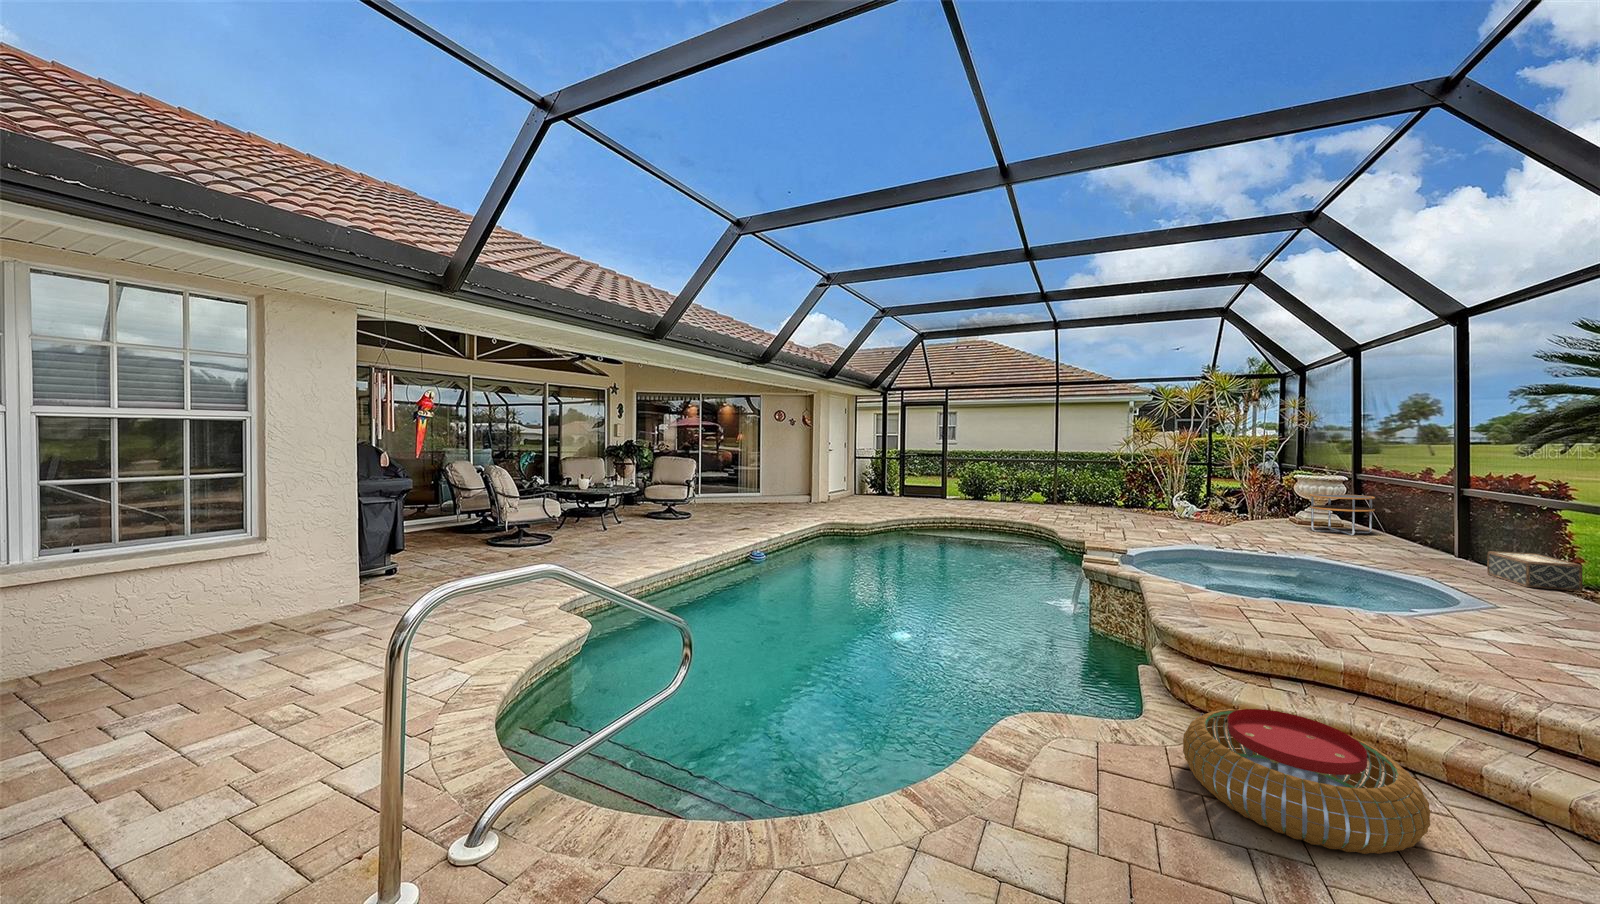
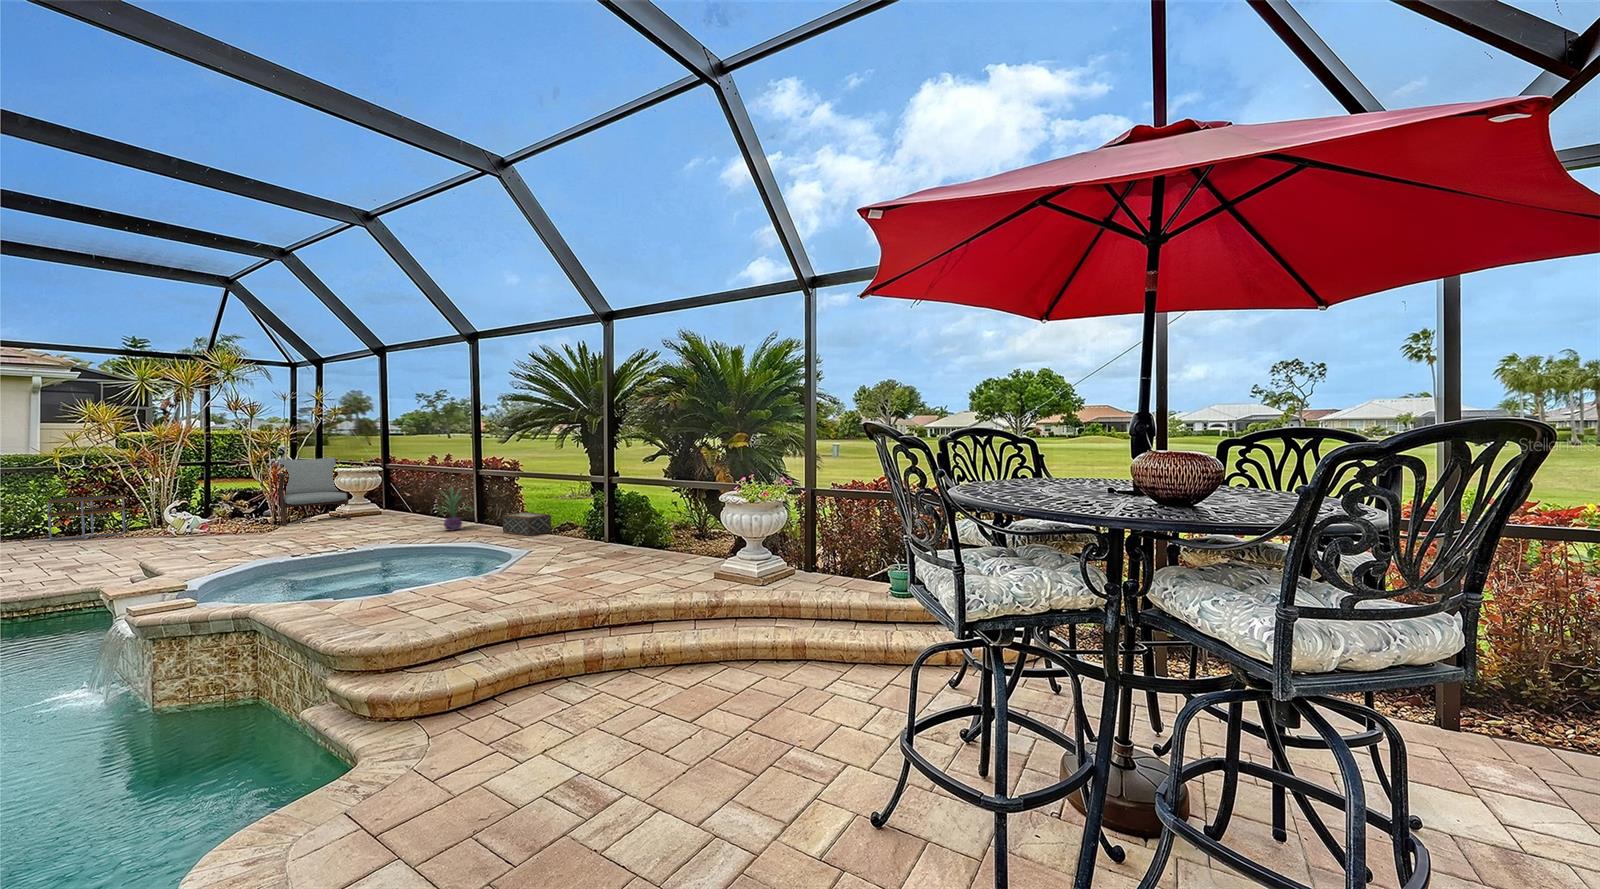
lounge chair: none [1240,463,1310,525] -> present [274,458,351,526]
side table: present [1310,494,1375,535] -> present [47,496,125,540]
decorative plant: none [1375,506,1456,558] -> present [444,487,462,531]
pouf: present [1183,709,1431,854] -> none [438,664,617,778]

